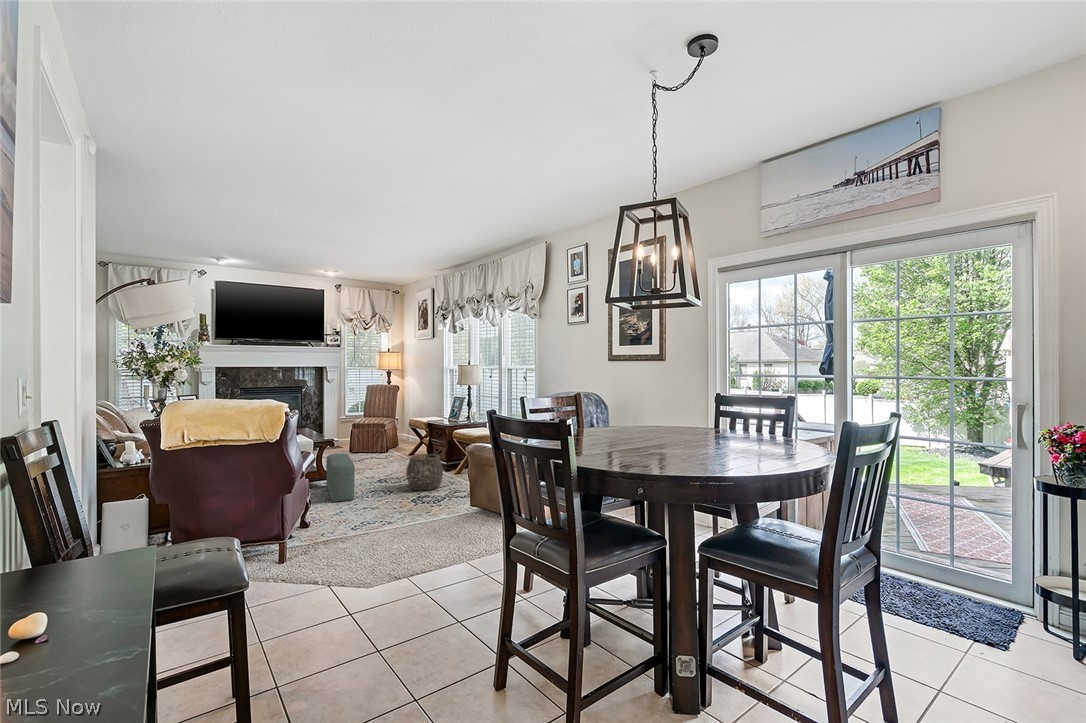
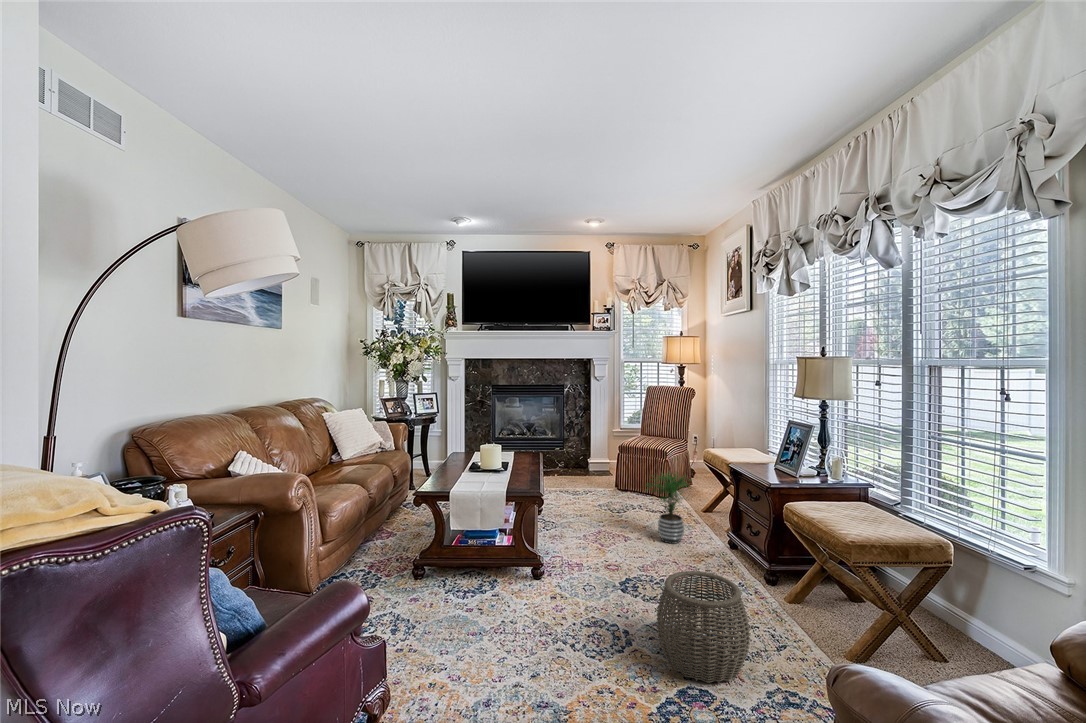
potted plant: none [382,427,410,465] -> present [645,473,687,544]
pouf: present [326,454,355,502] -> none [486,530,554,665]

